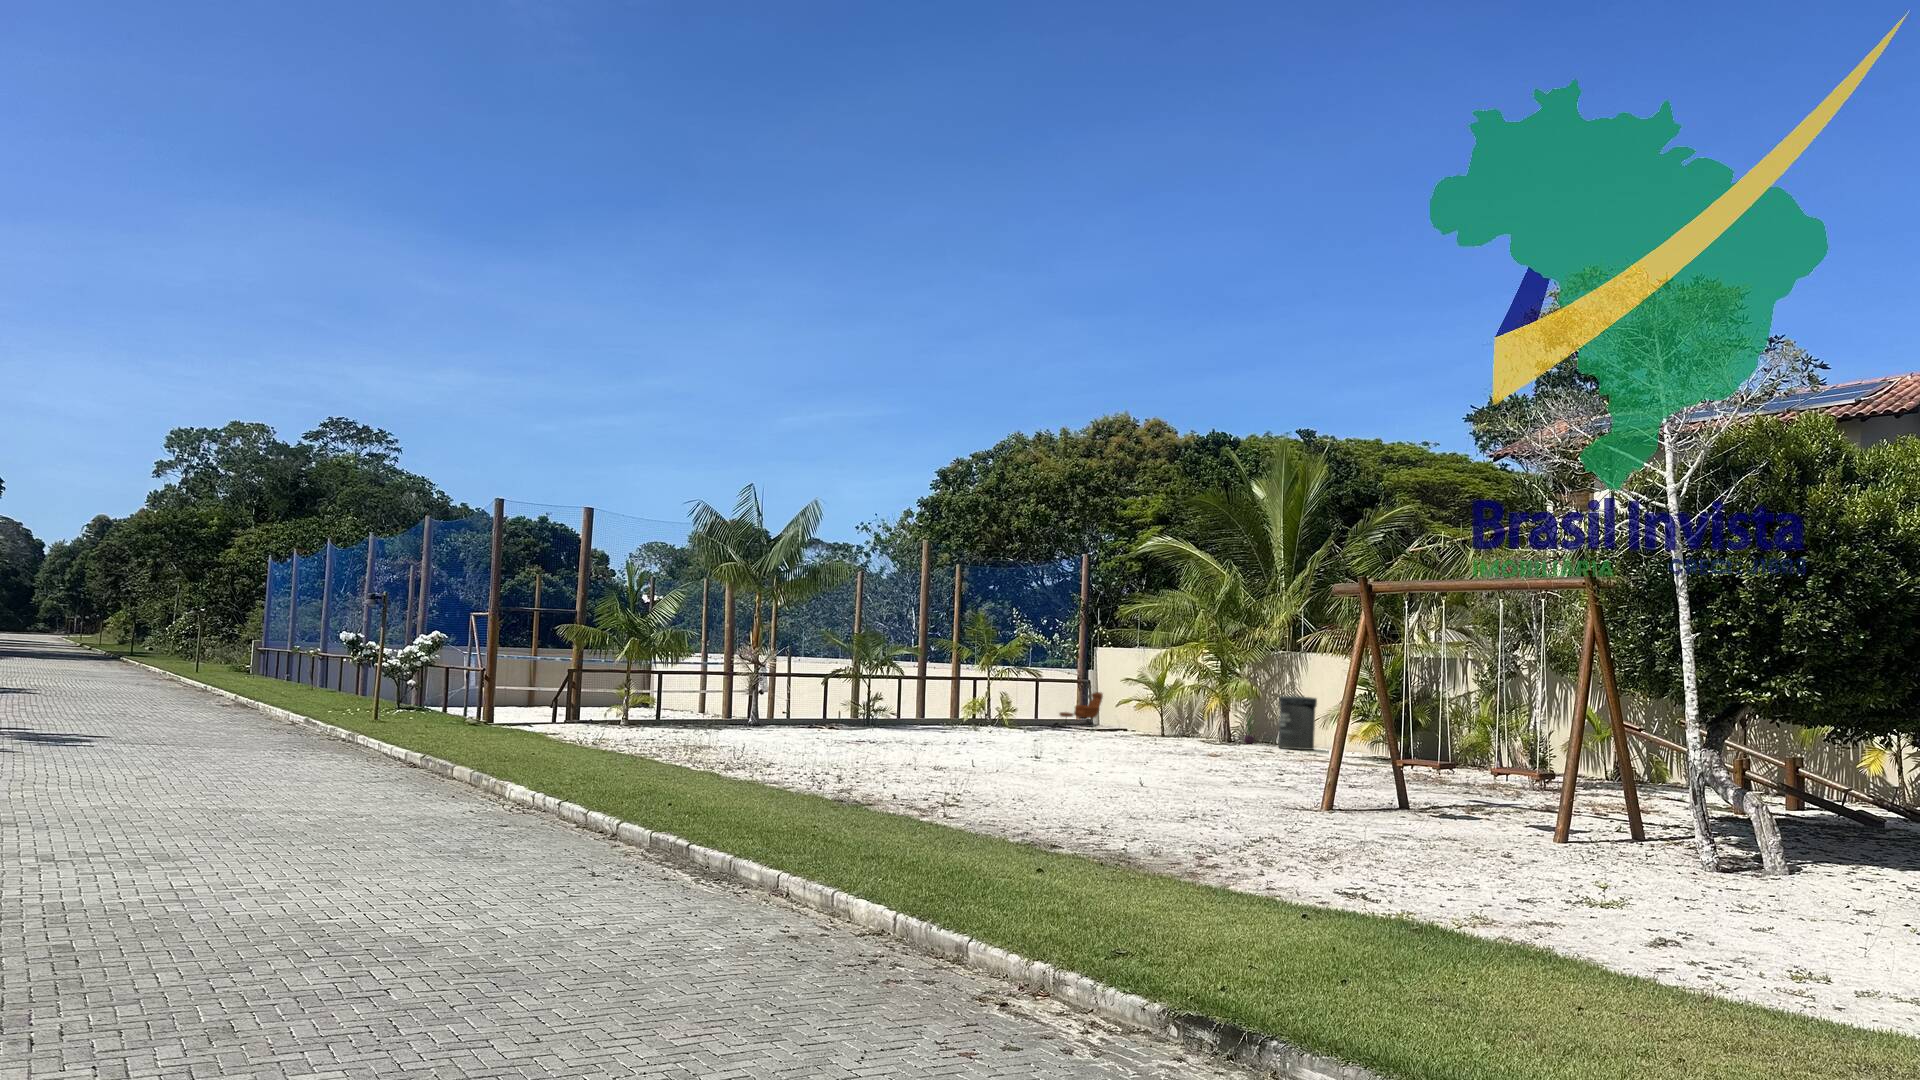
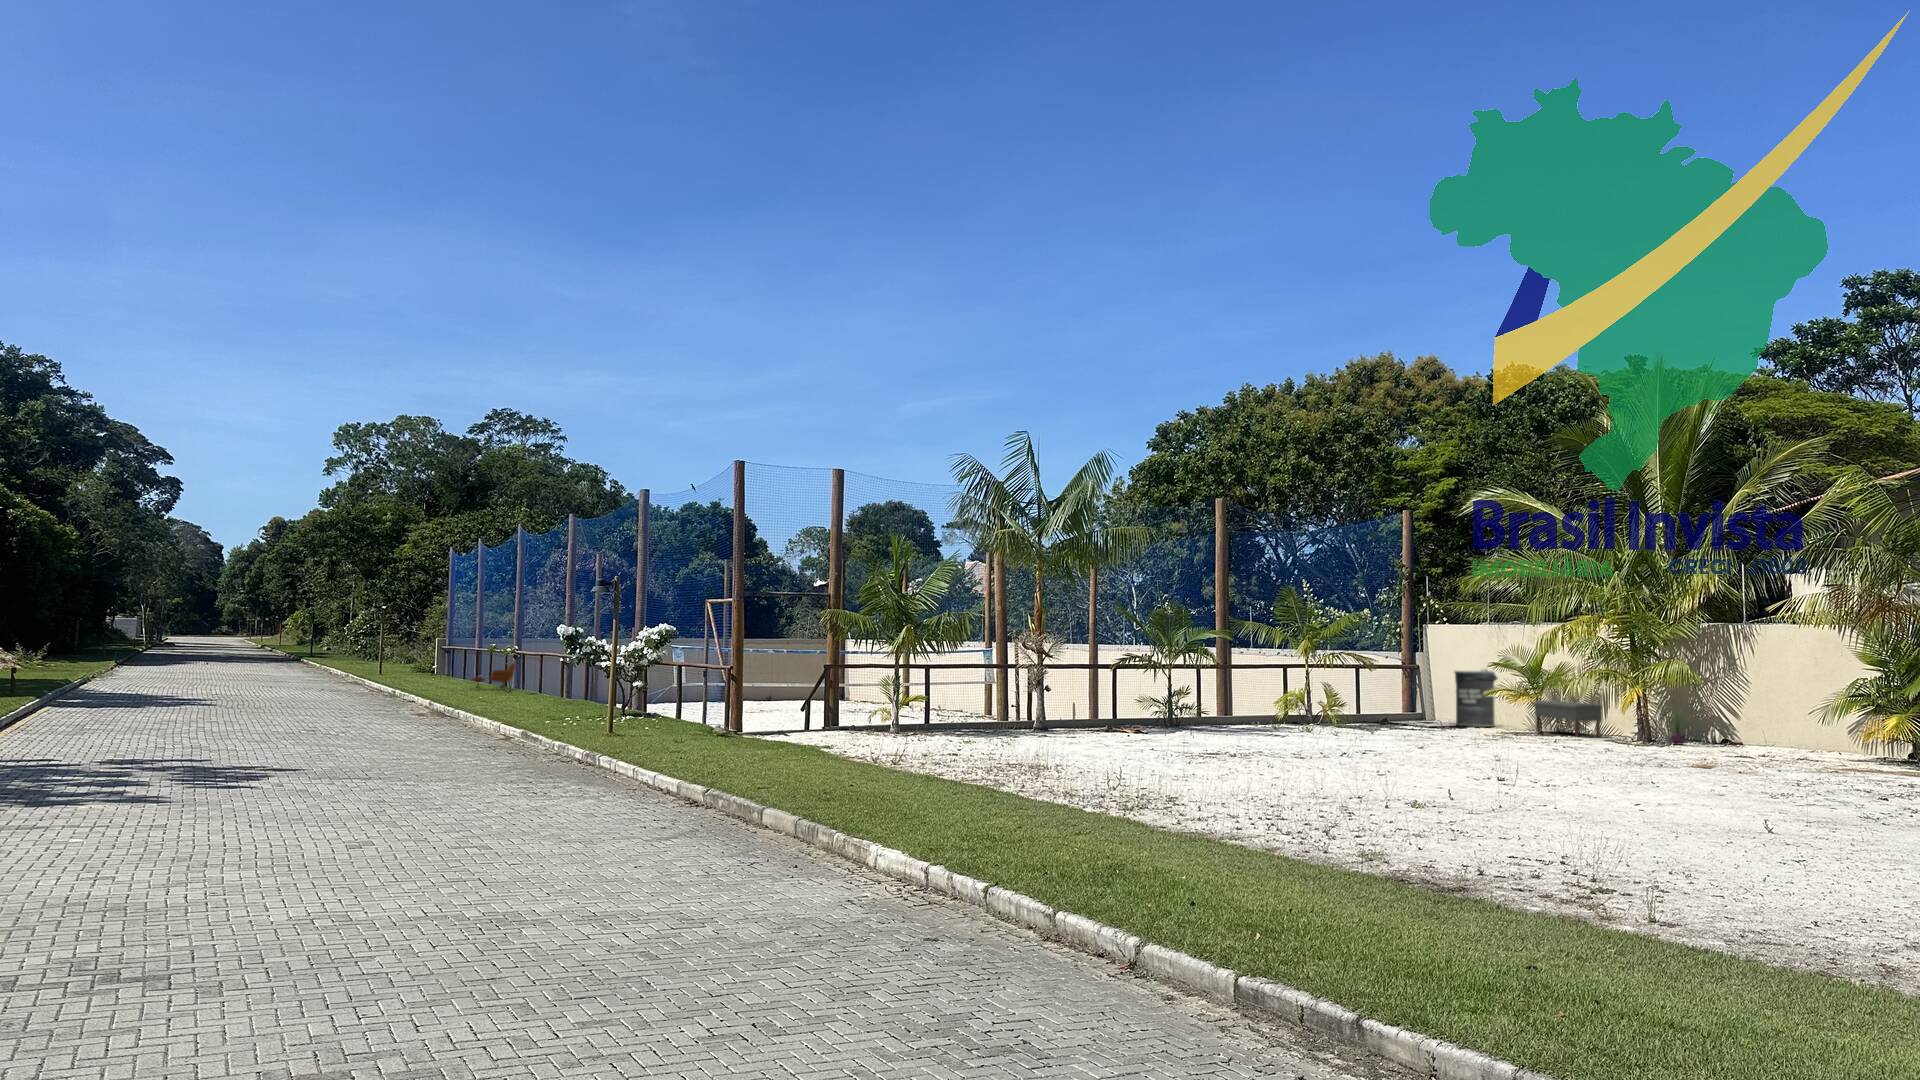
lounge chair: present [1060,692,1103,725] -> present [472,663,515,689]
trash can: present [1279,695,1317,750] -> present [1454,669,1497,727]
bench: none [1159,709,1203,738] -> present [1534,700,1602,737]

